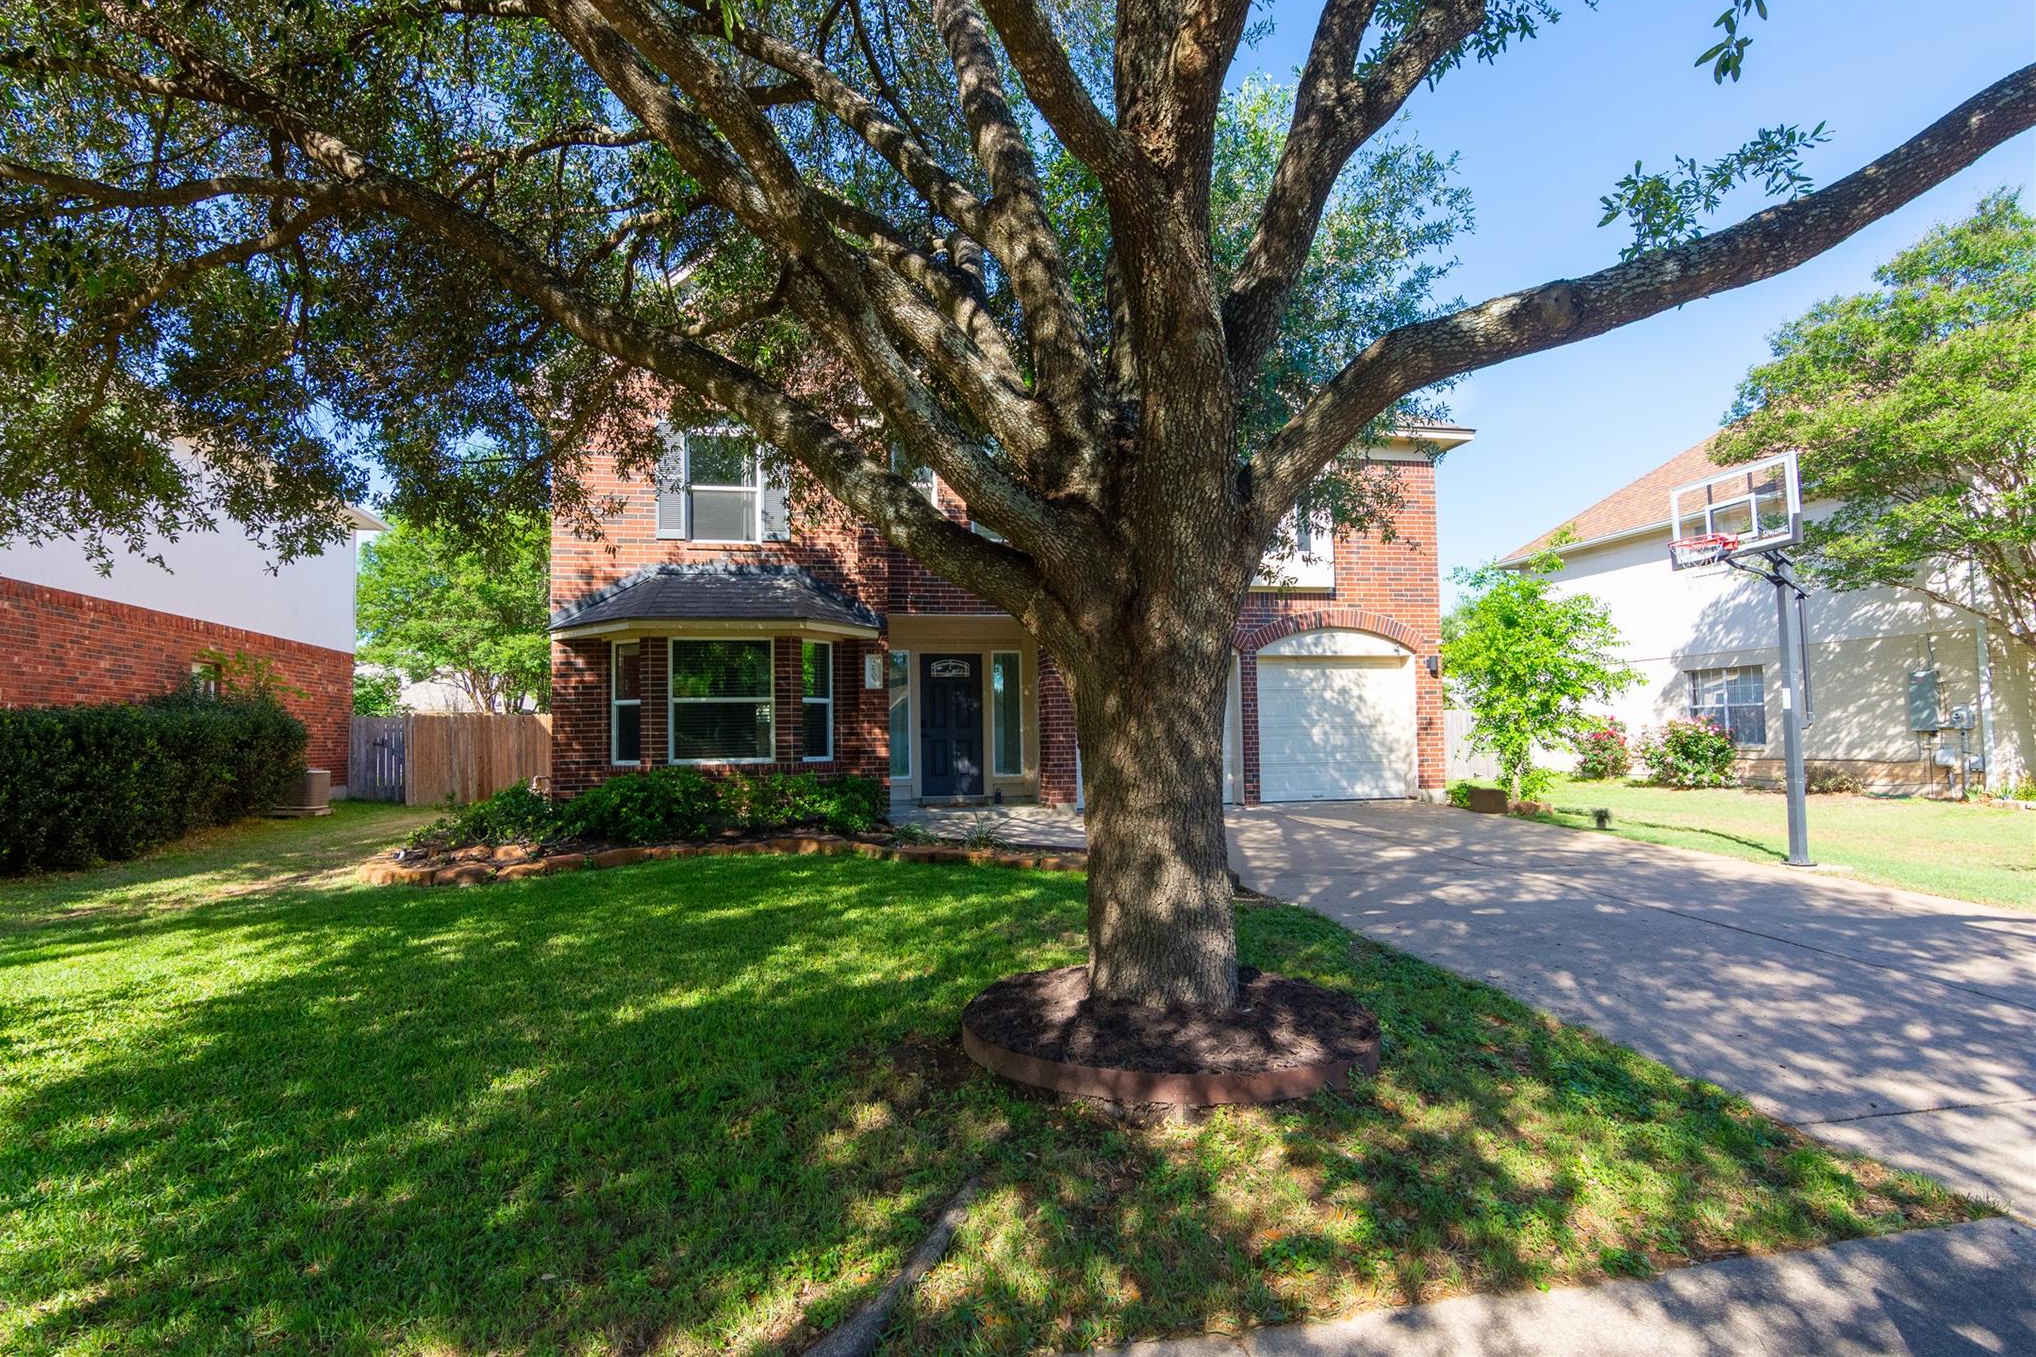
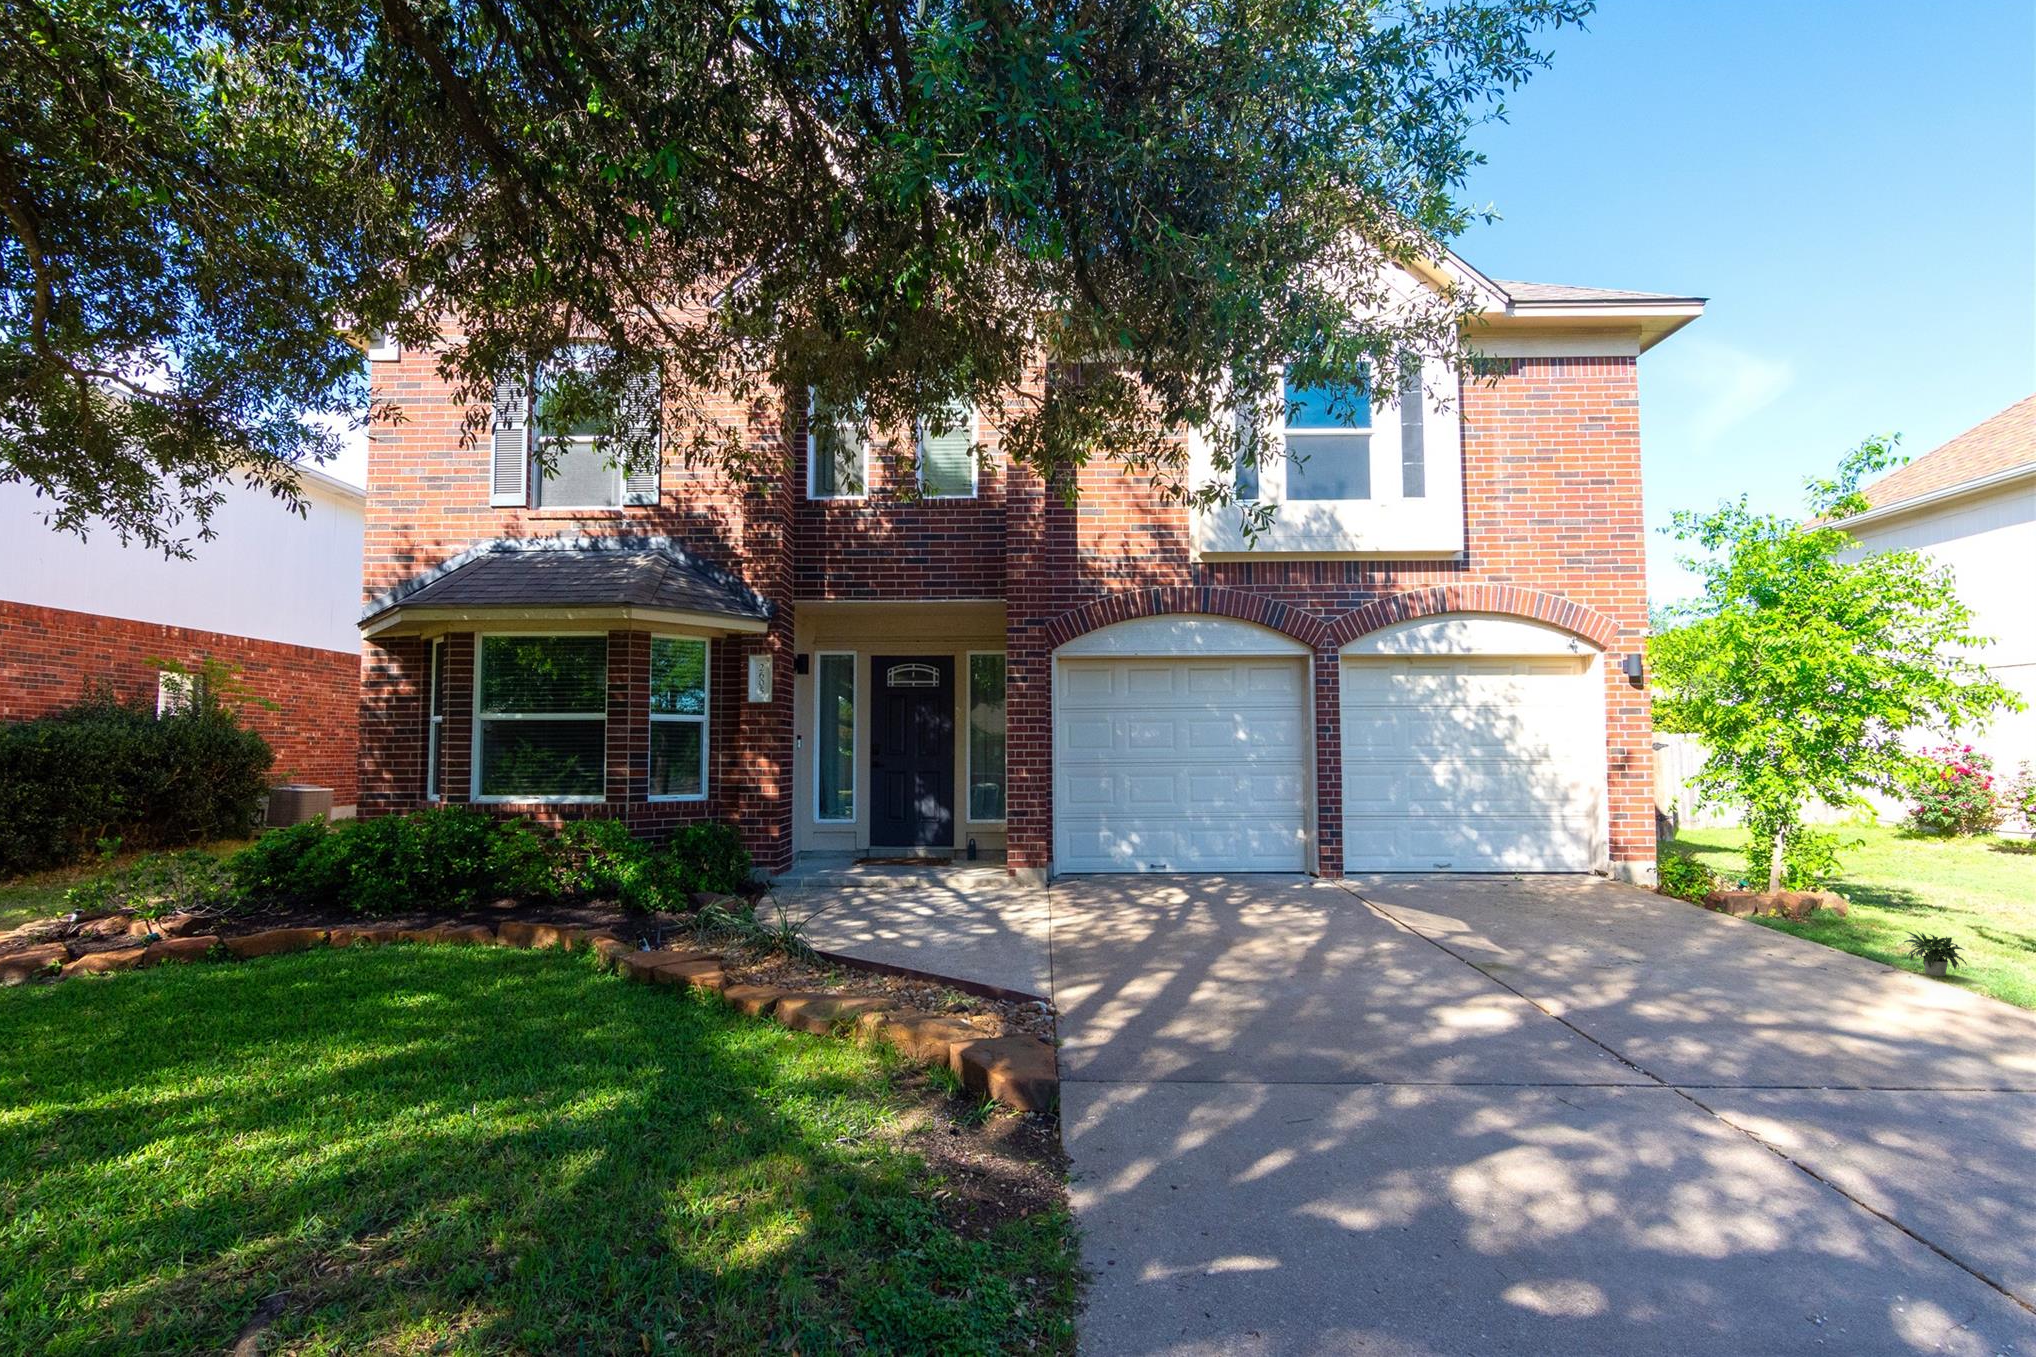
storage bin: present [1468,788,1509,813] -> none [1685,870,1758,917]

